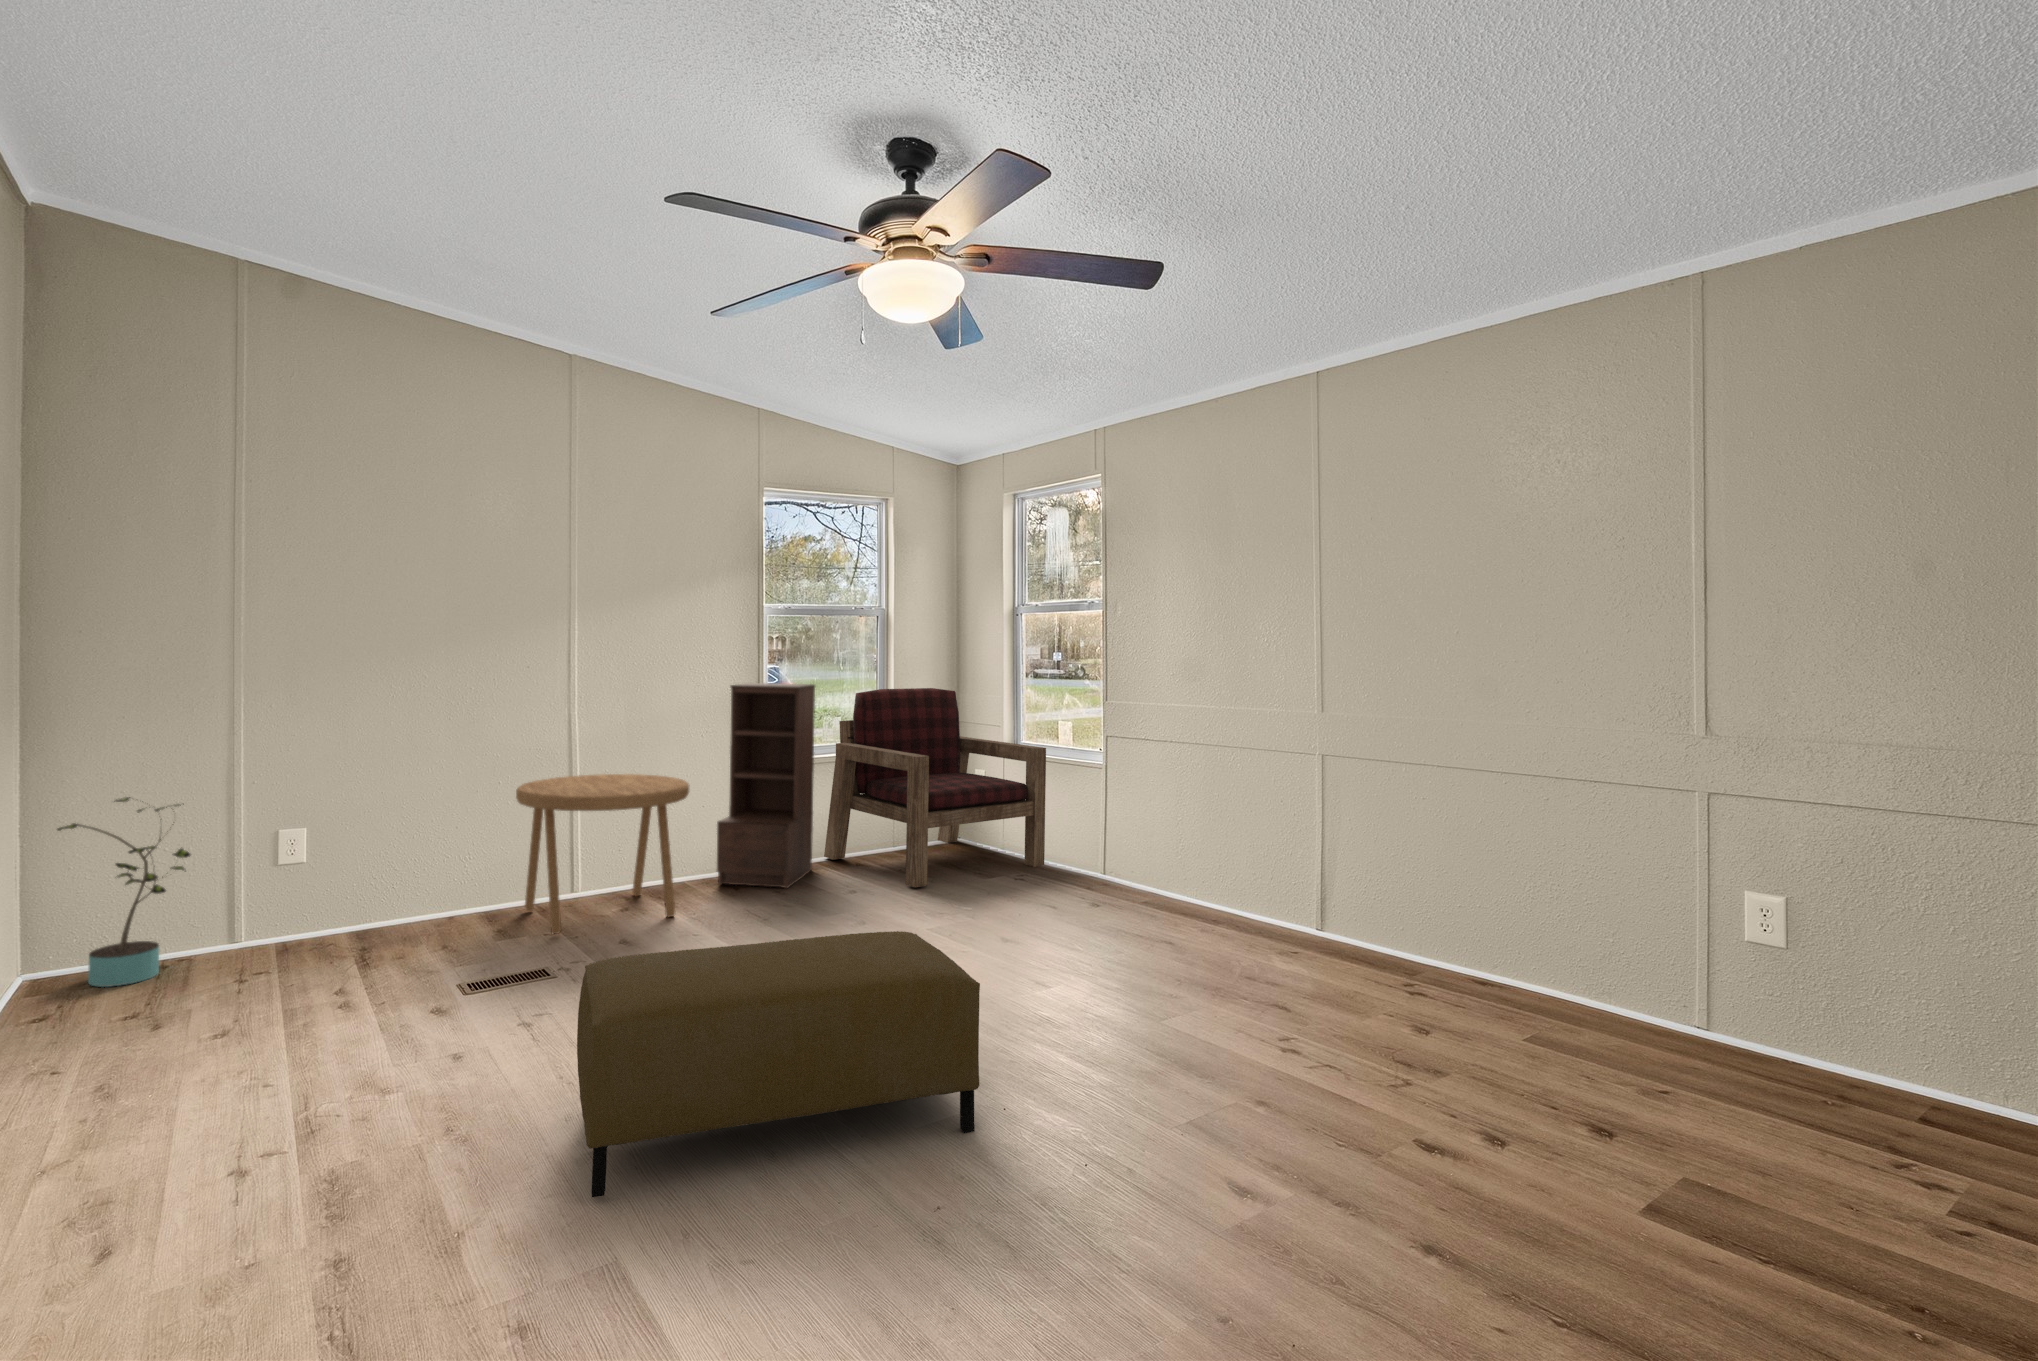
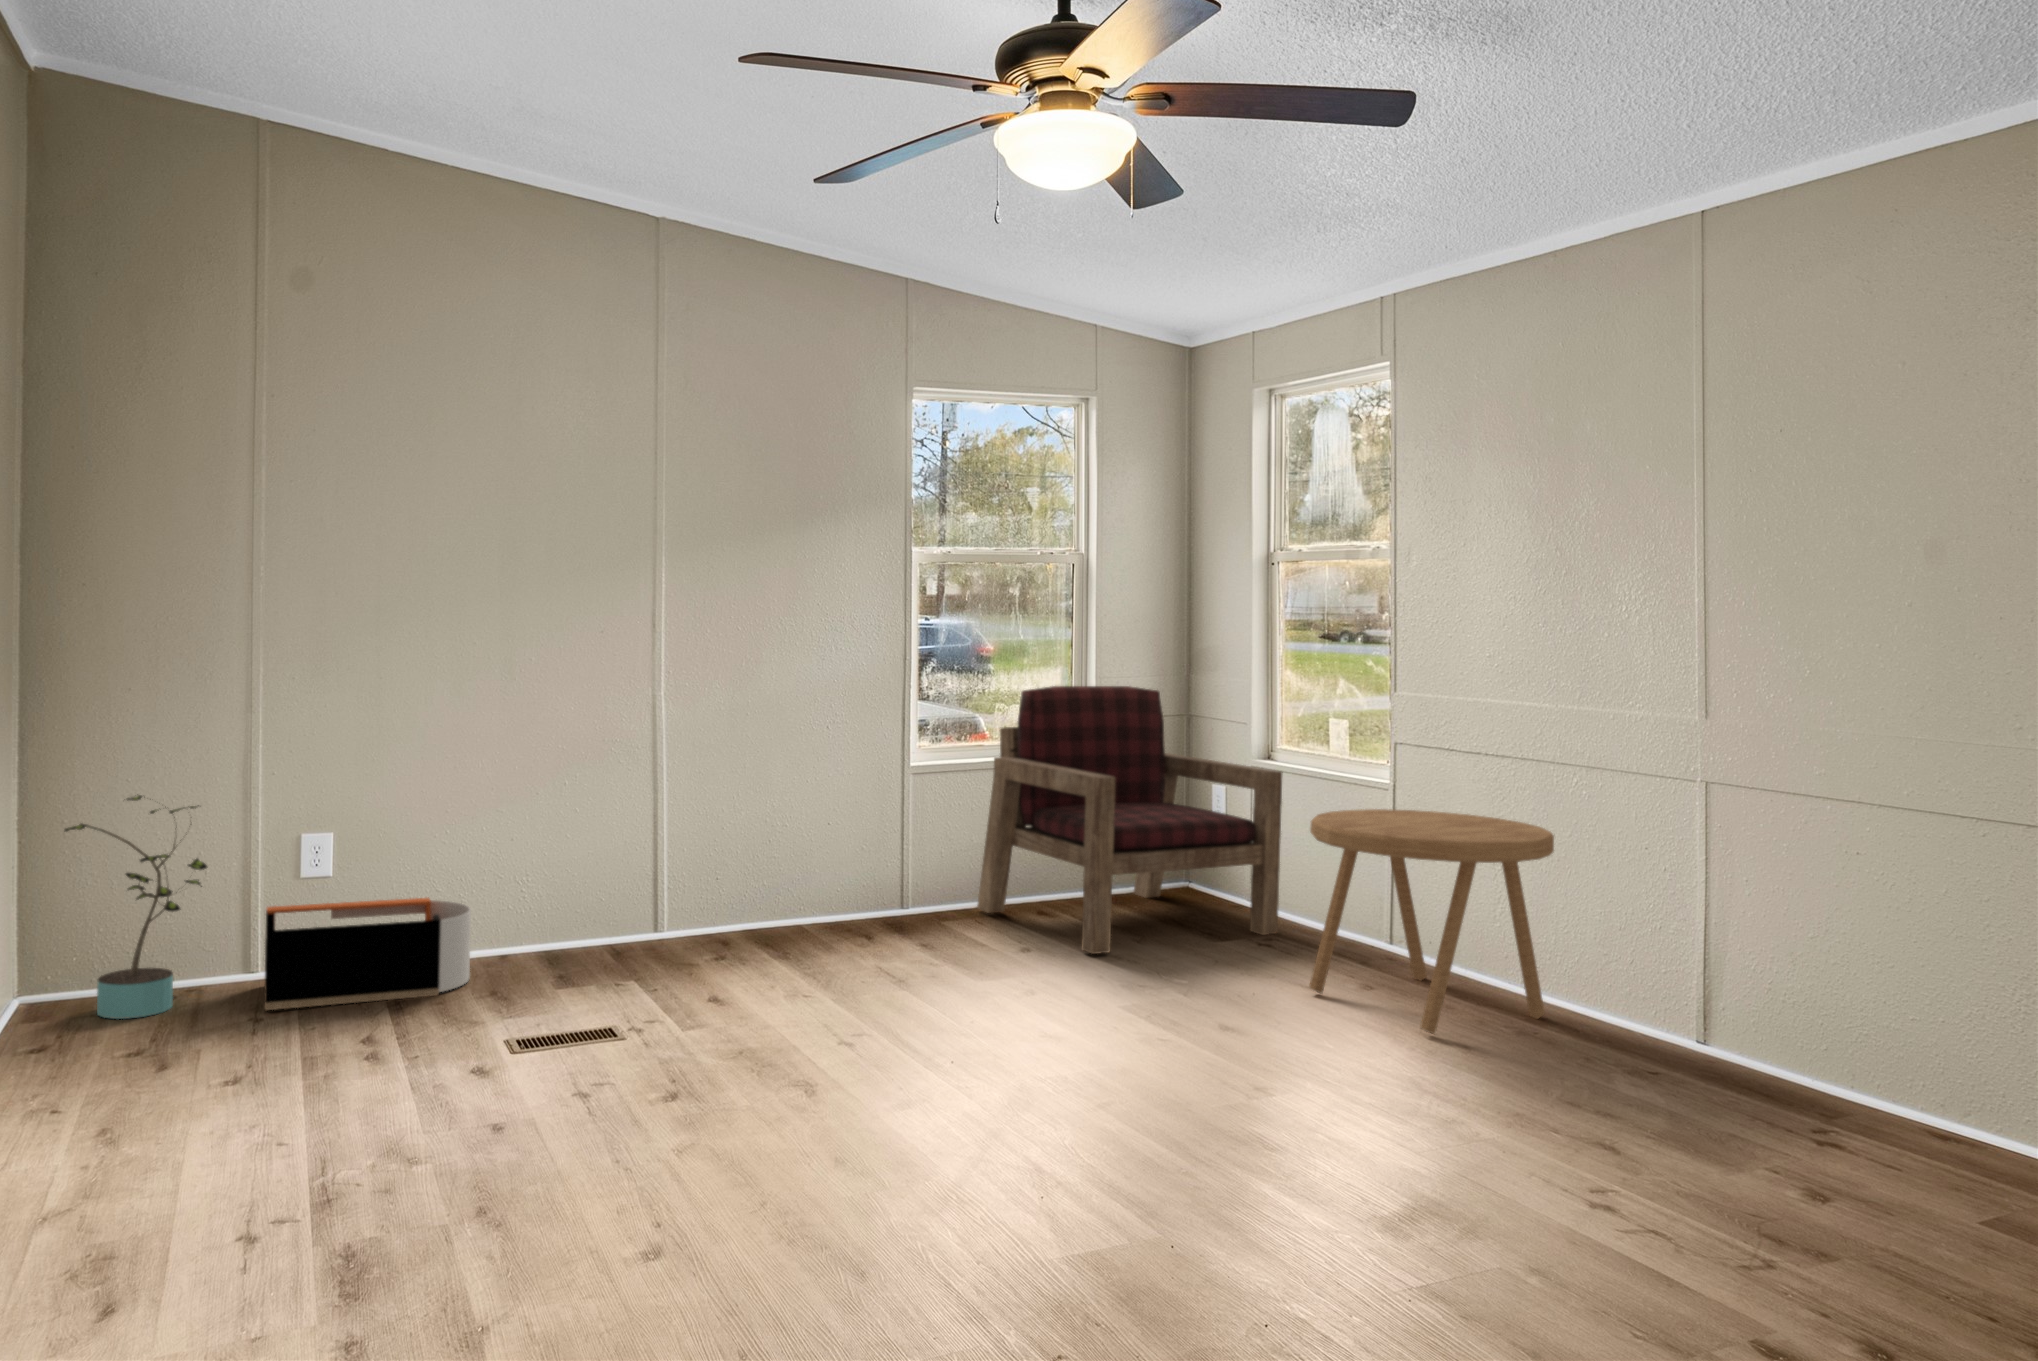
bookshelf: present [717,683,815,888] -> none [833,674,966,947]
side table: present [516,774,689,934] -> present [1309,809,1554,1034]
storage bin: none [242,870,423,971] -> present [265,898,471,1010]
ottoman: present [577,931,980,1197] -> none [629,1002,1141,1304]

